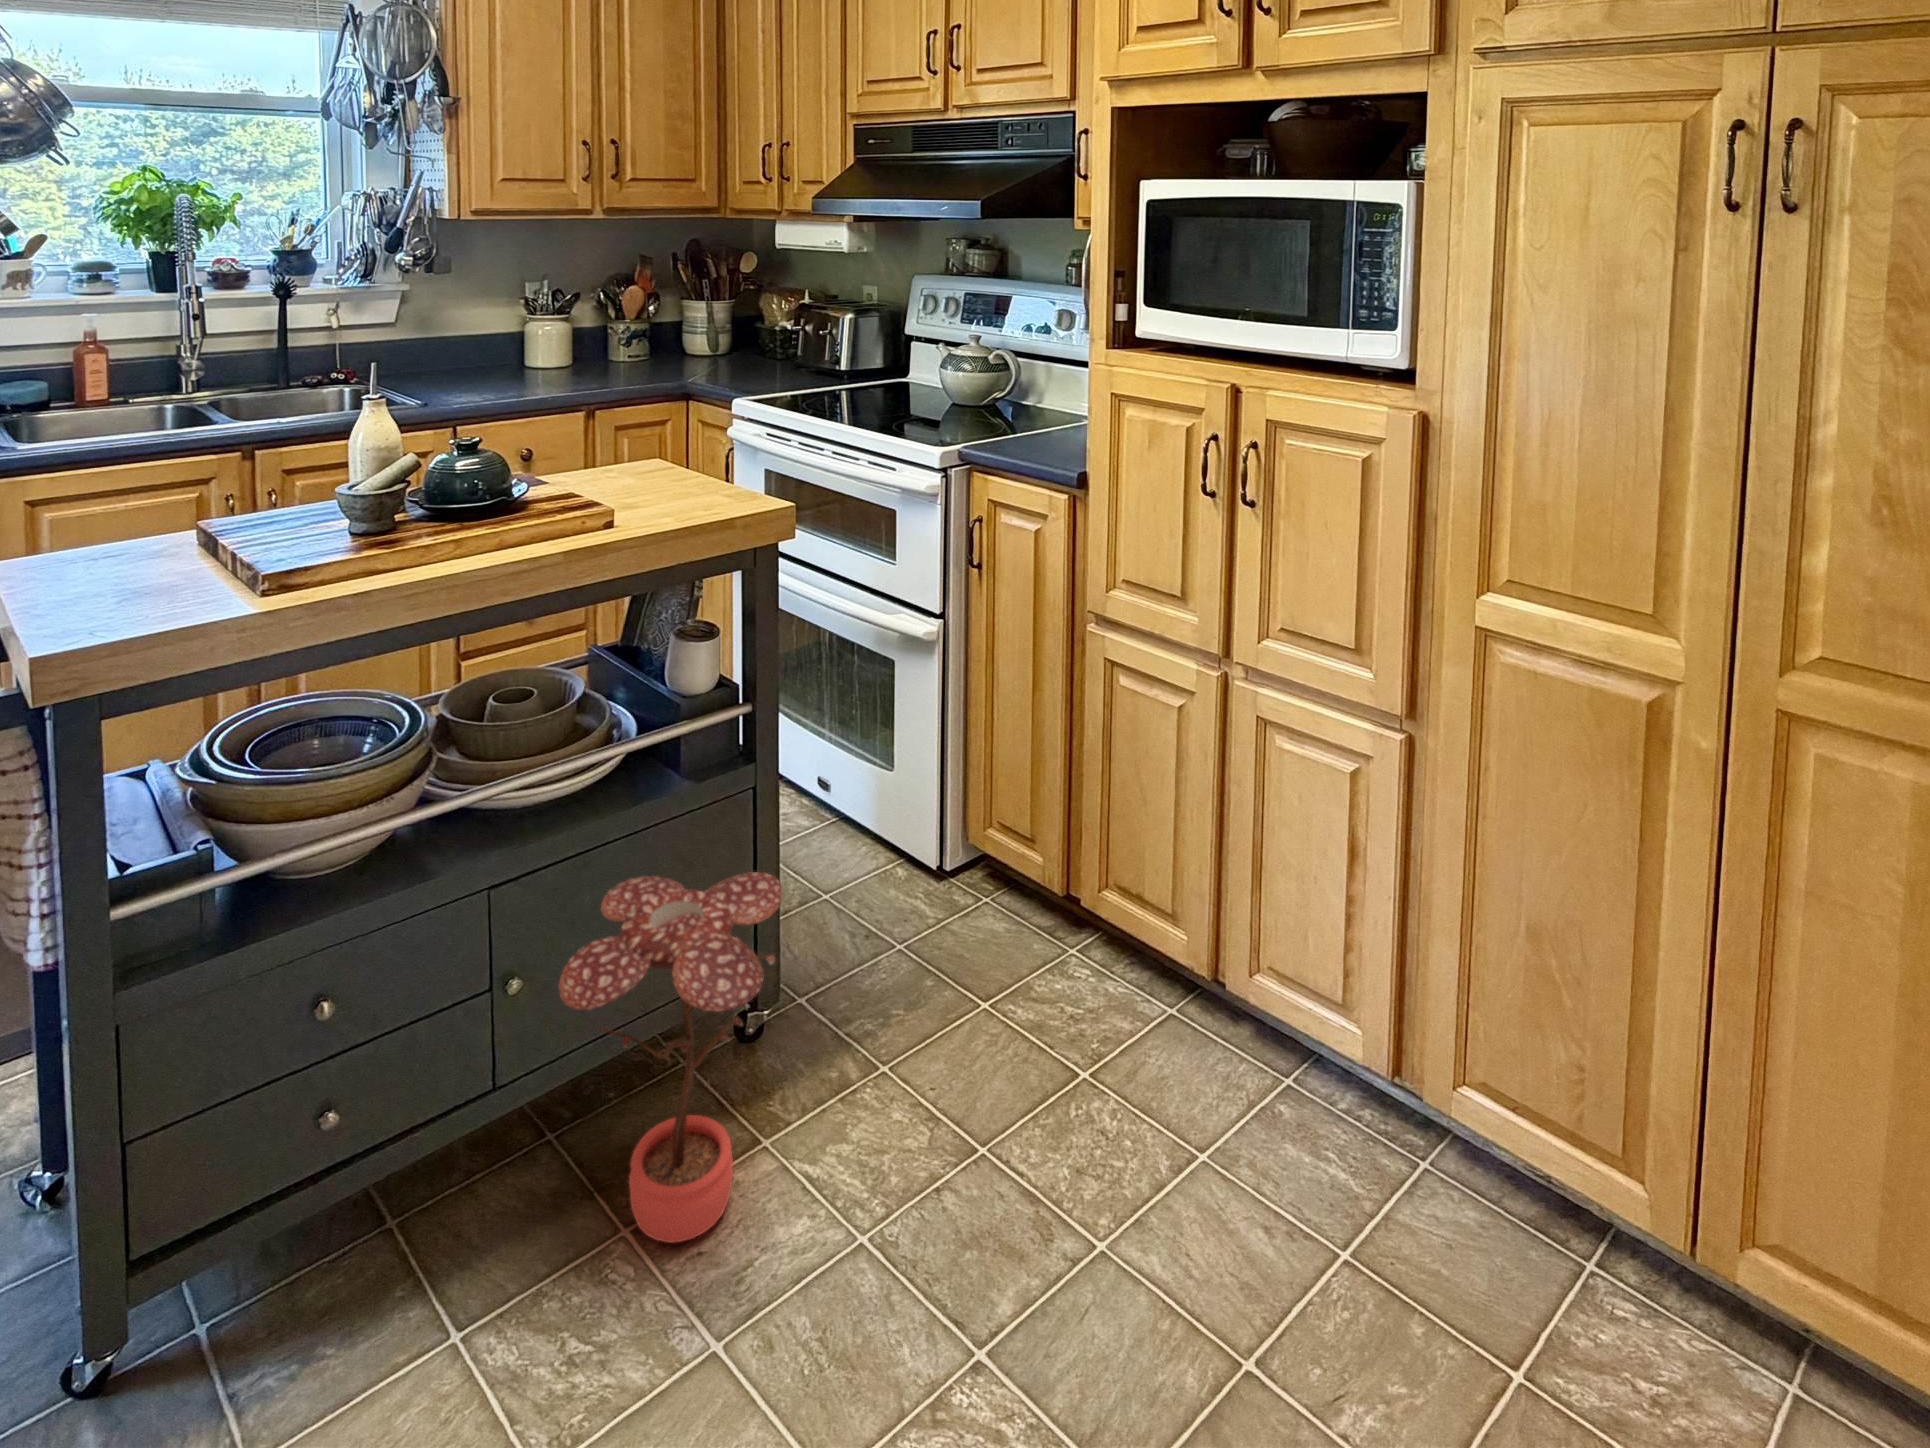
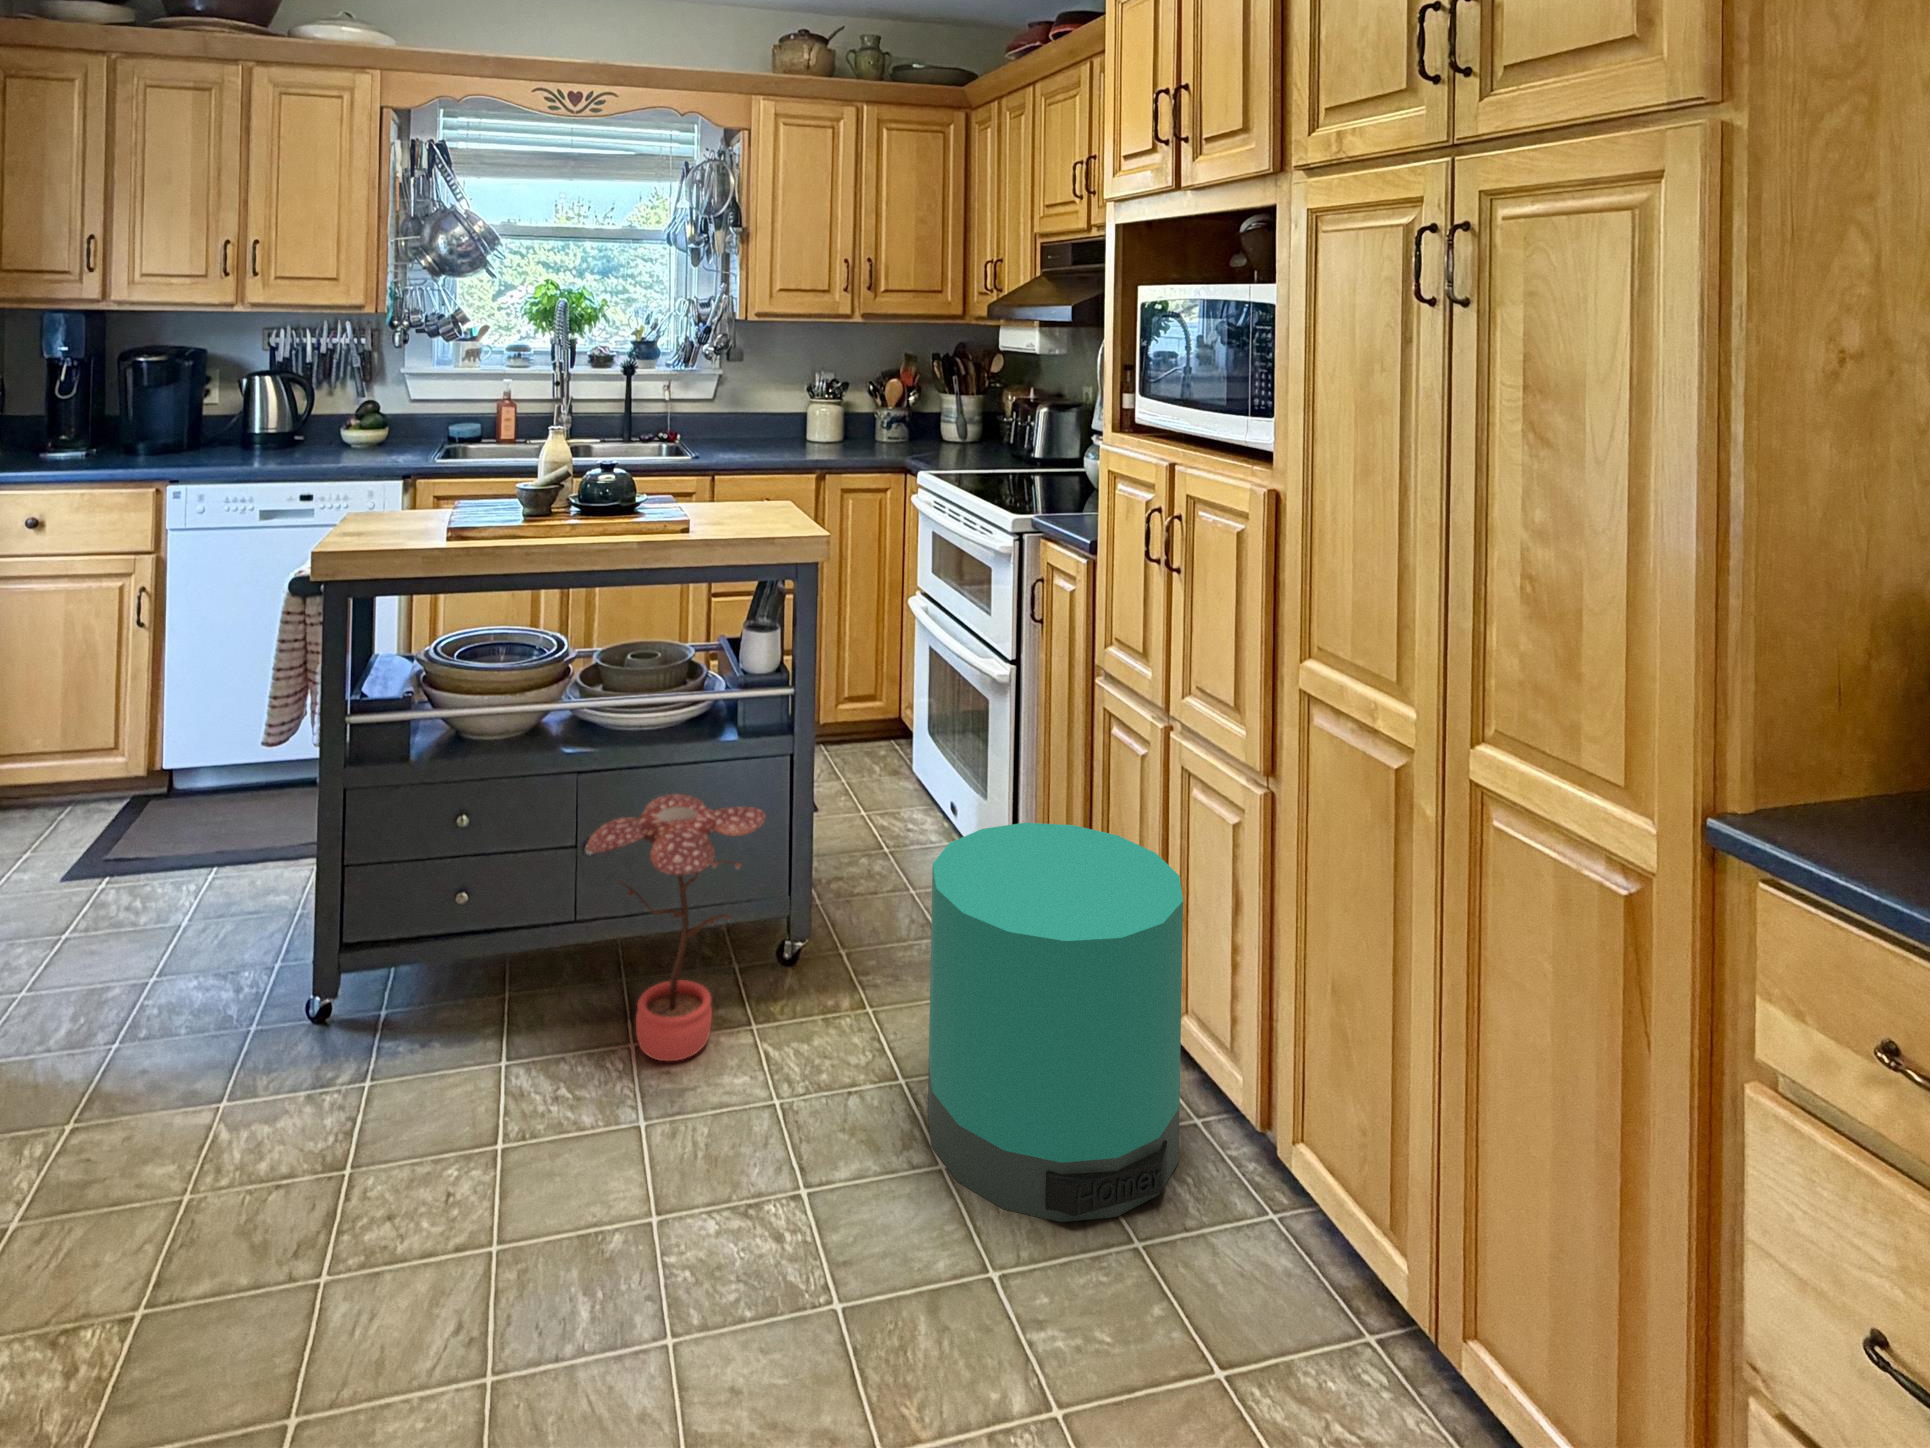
trash can: none [1027,797,1330,1270] -> present [928,823,1183,1222]

